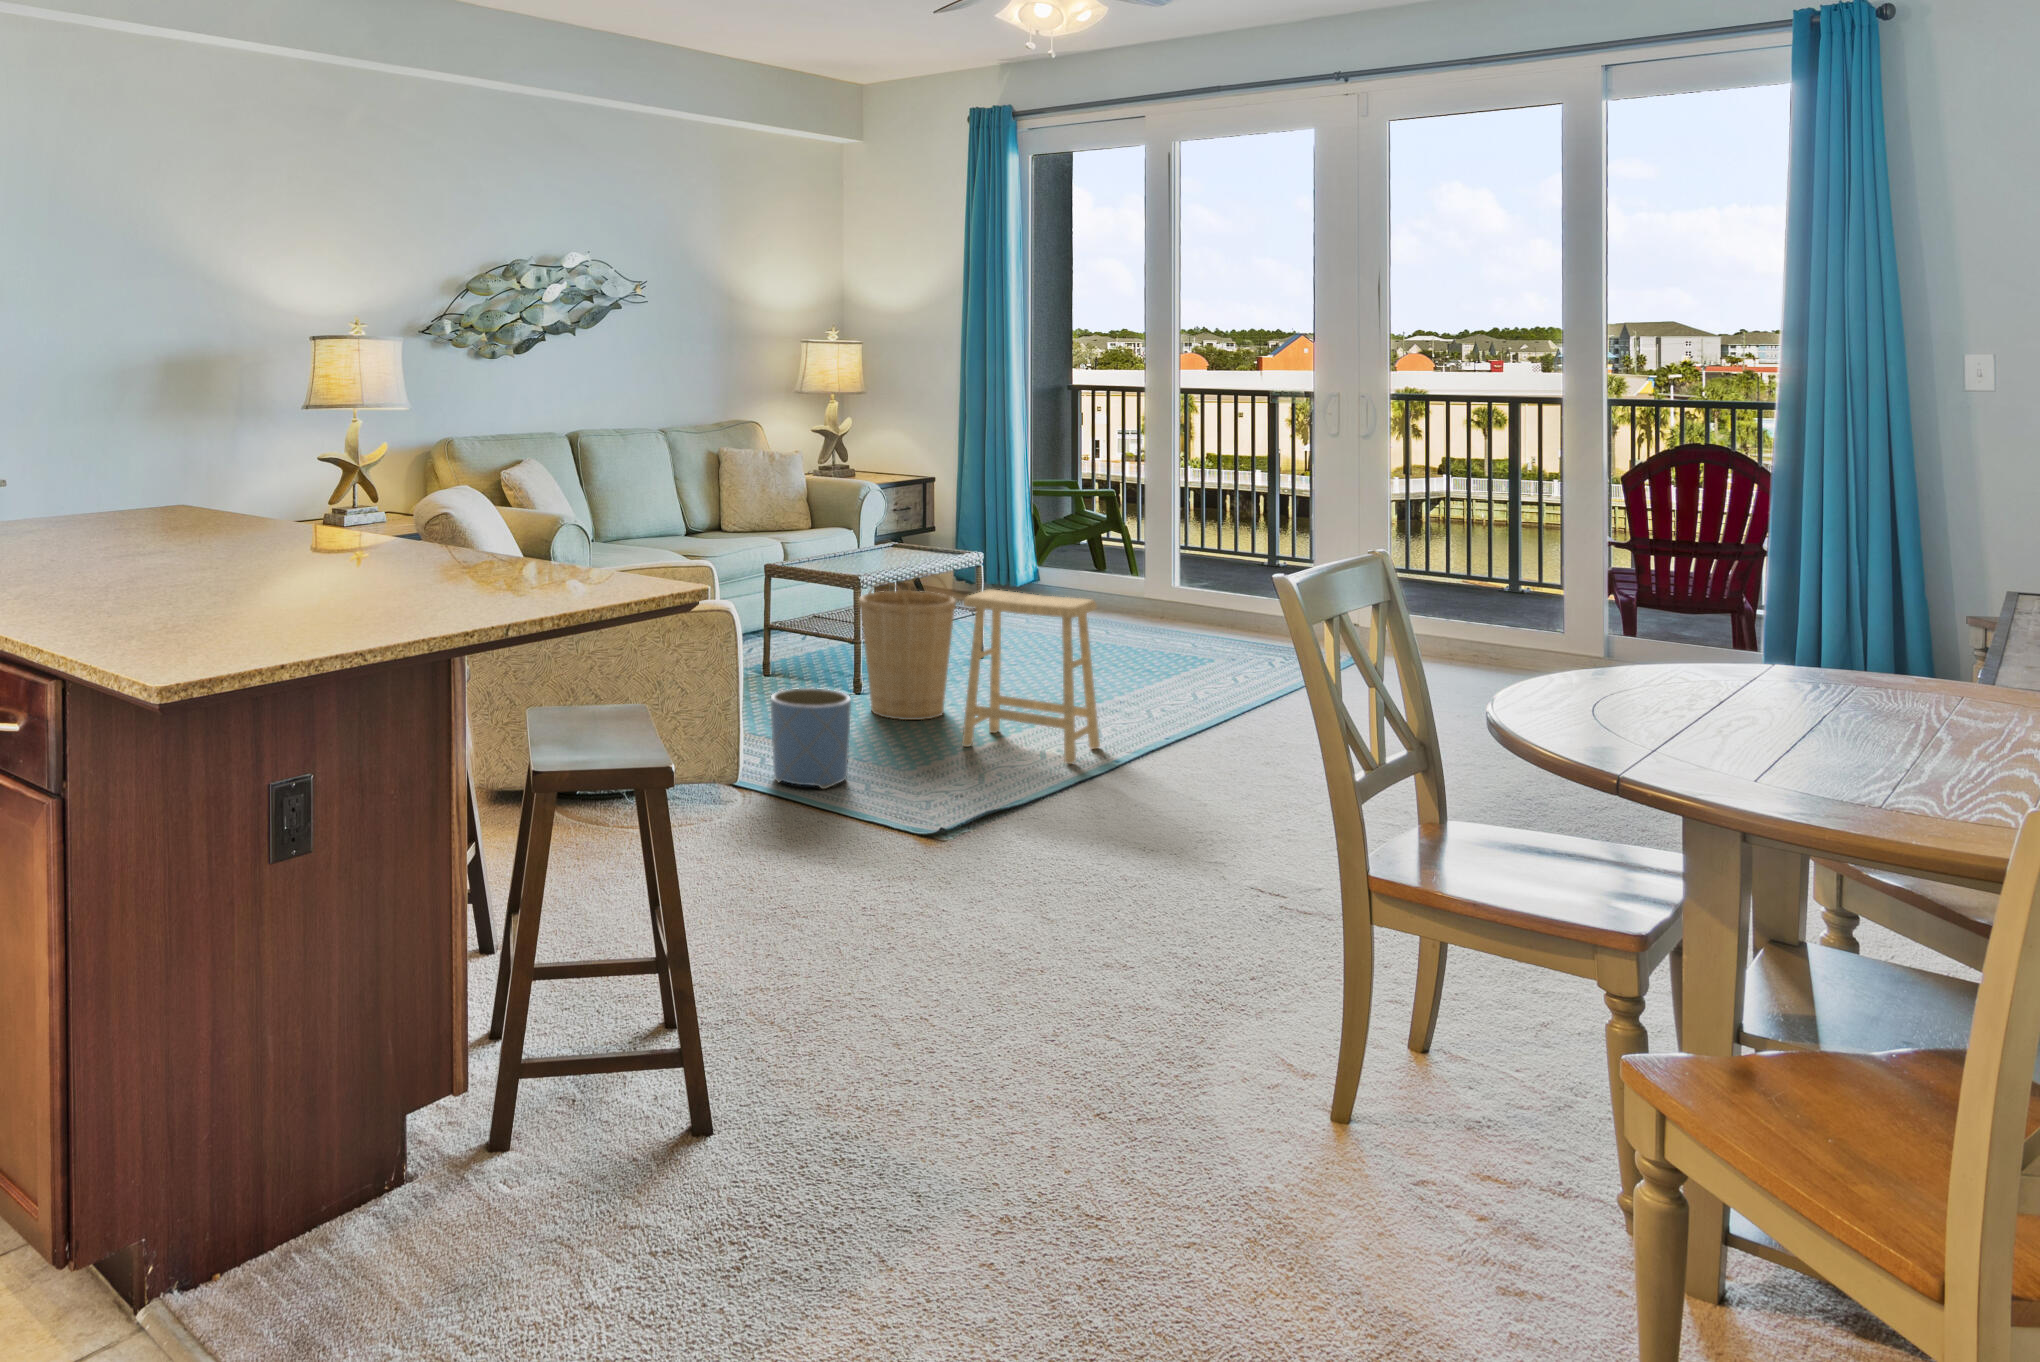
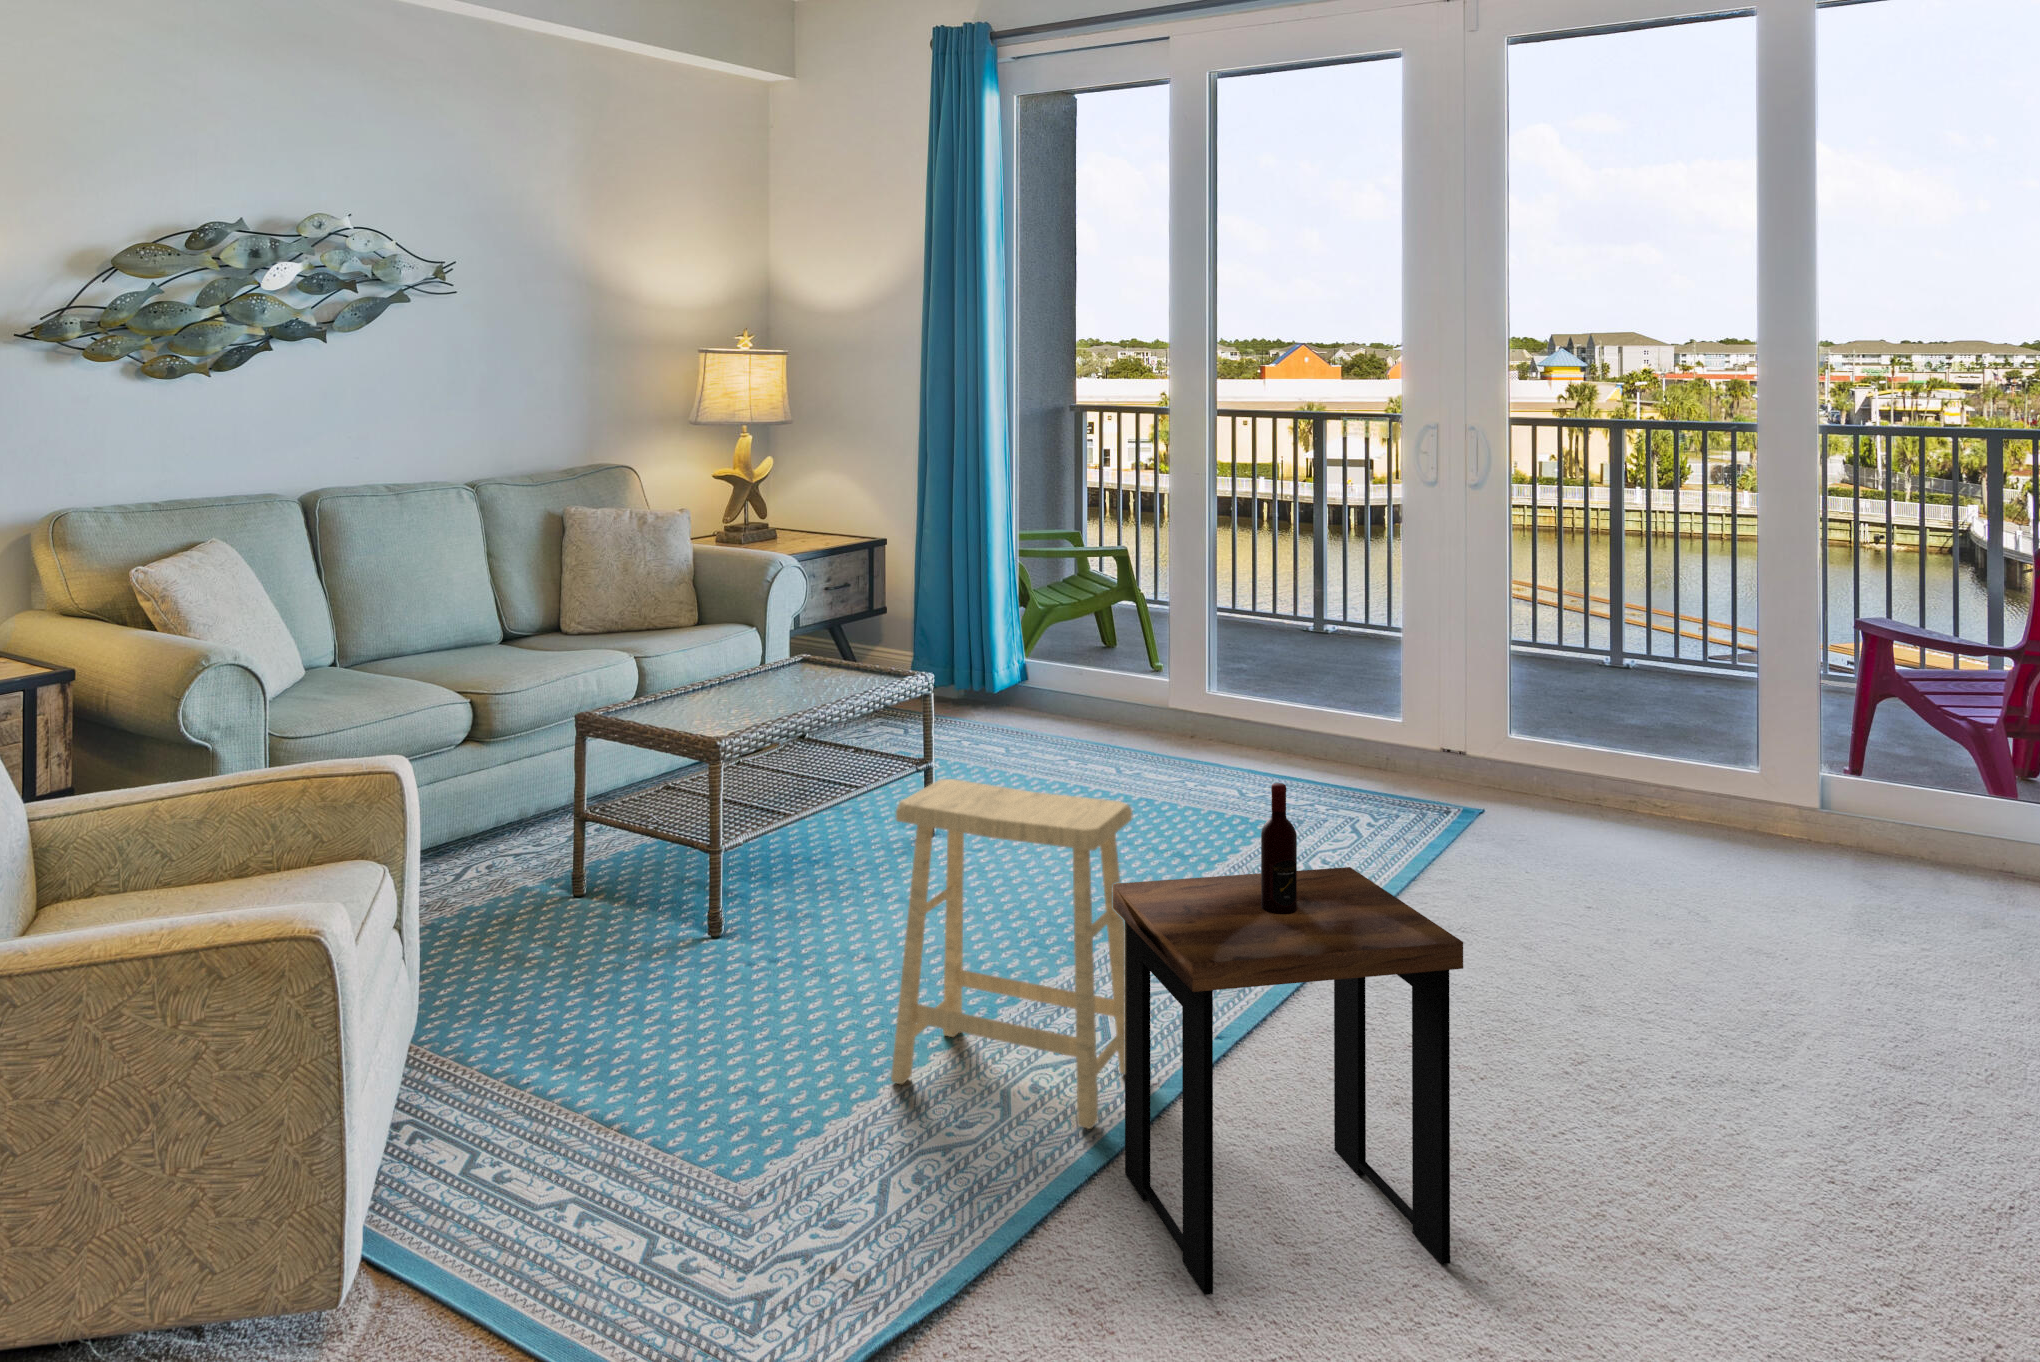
basket: present [859,573,956,720] -> none [722,734,890,1008]
side table: none [1082,574,1260,811] -> present [1113,783,1463,1295]
planter: present [771,688,851,789] -> none [490,1019,658,1261]

